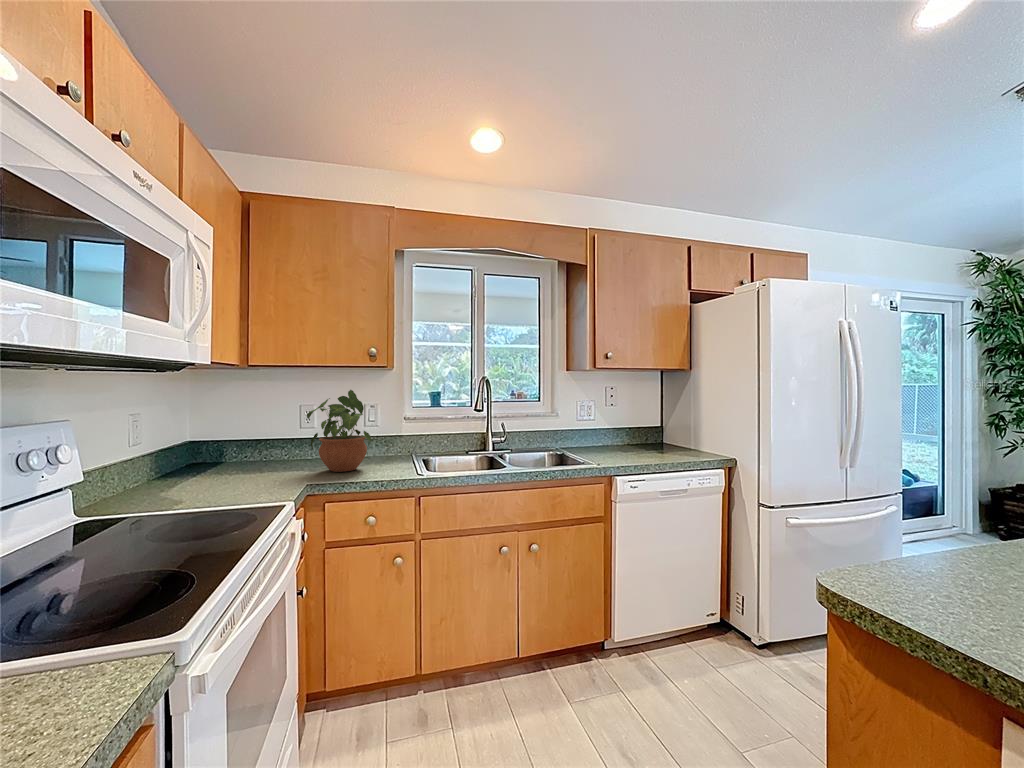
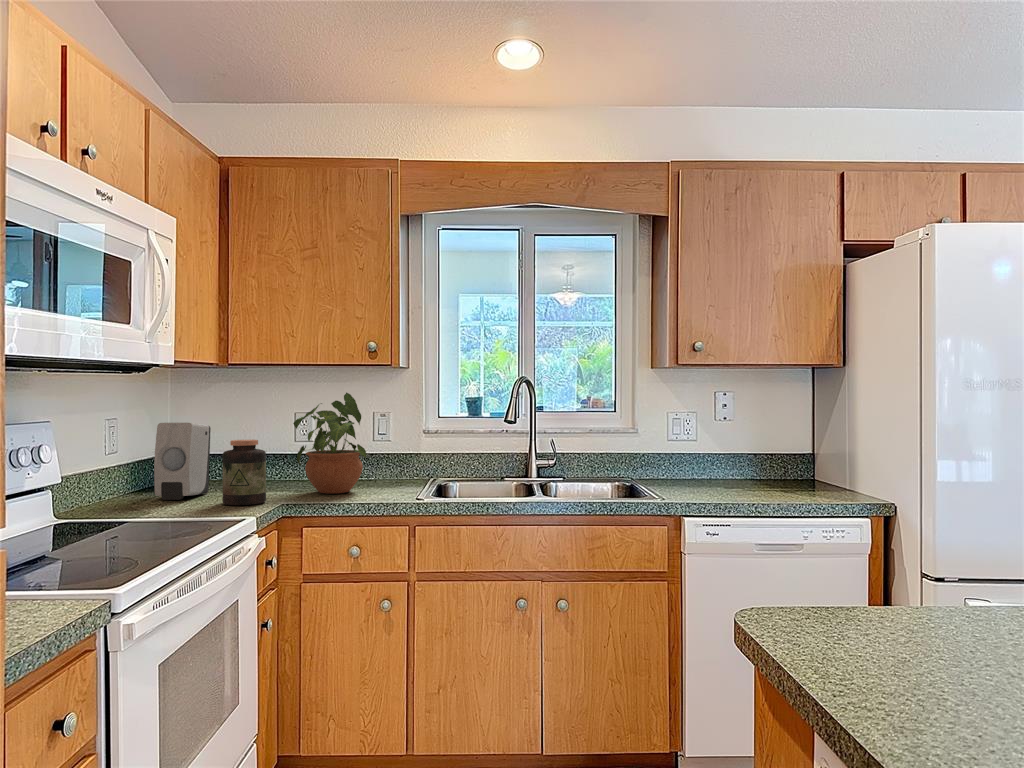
soap dispenser: none [180,417,232,486] -> present [154,423,211,500]
jar: none [250,430,290,488] -> present [223,440,266,505]

